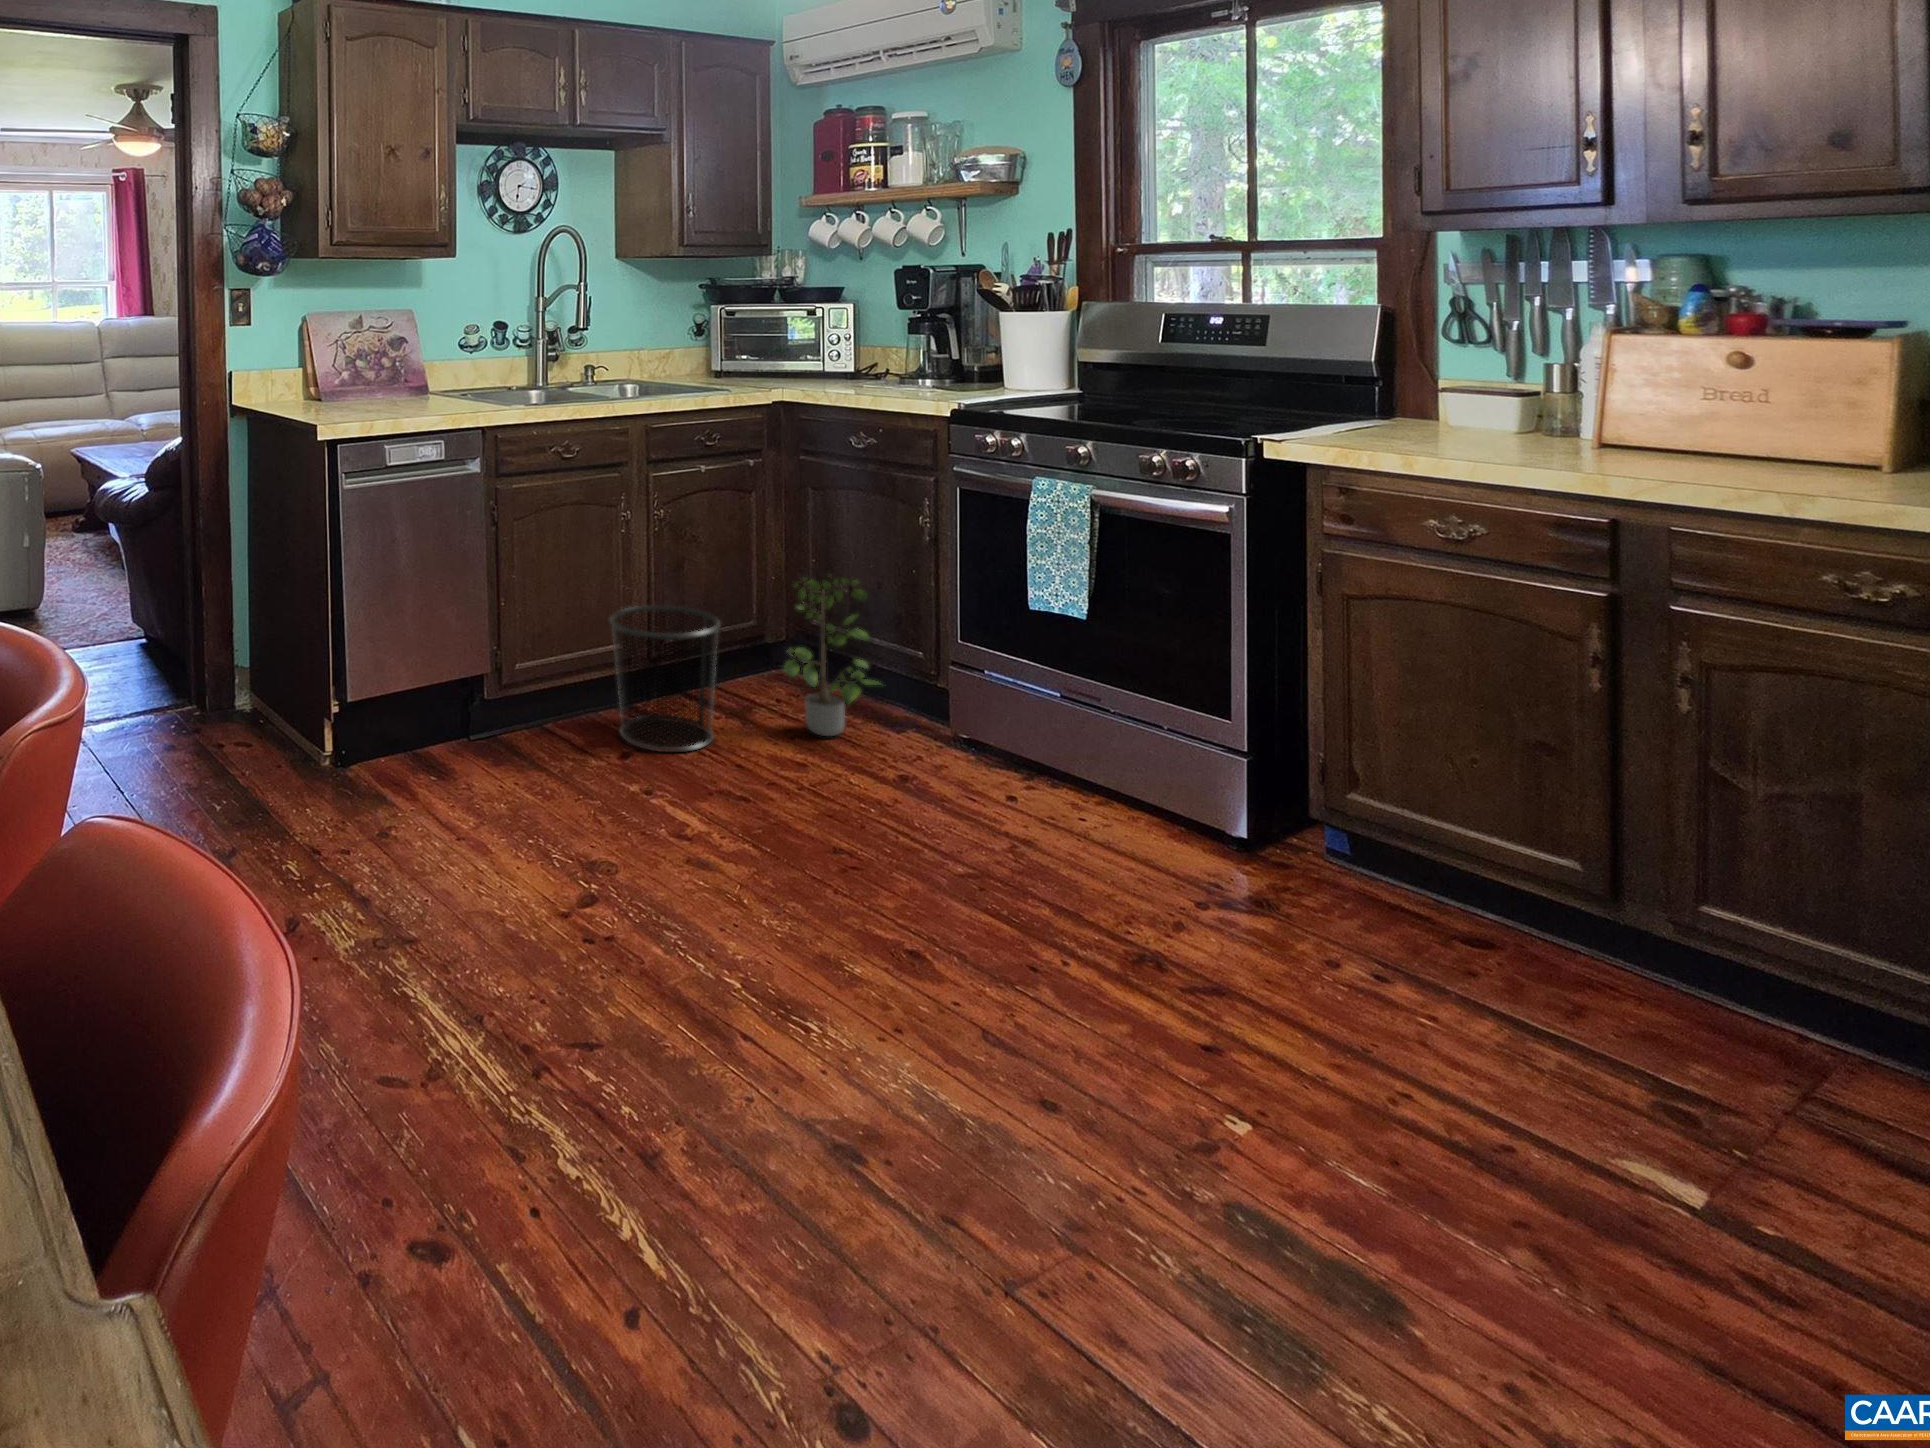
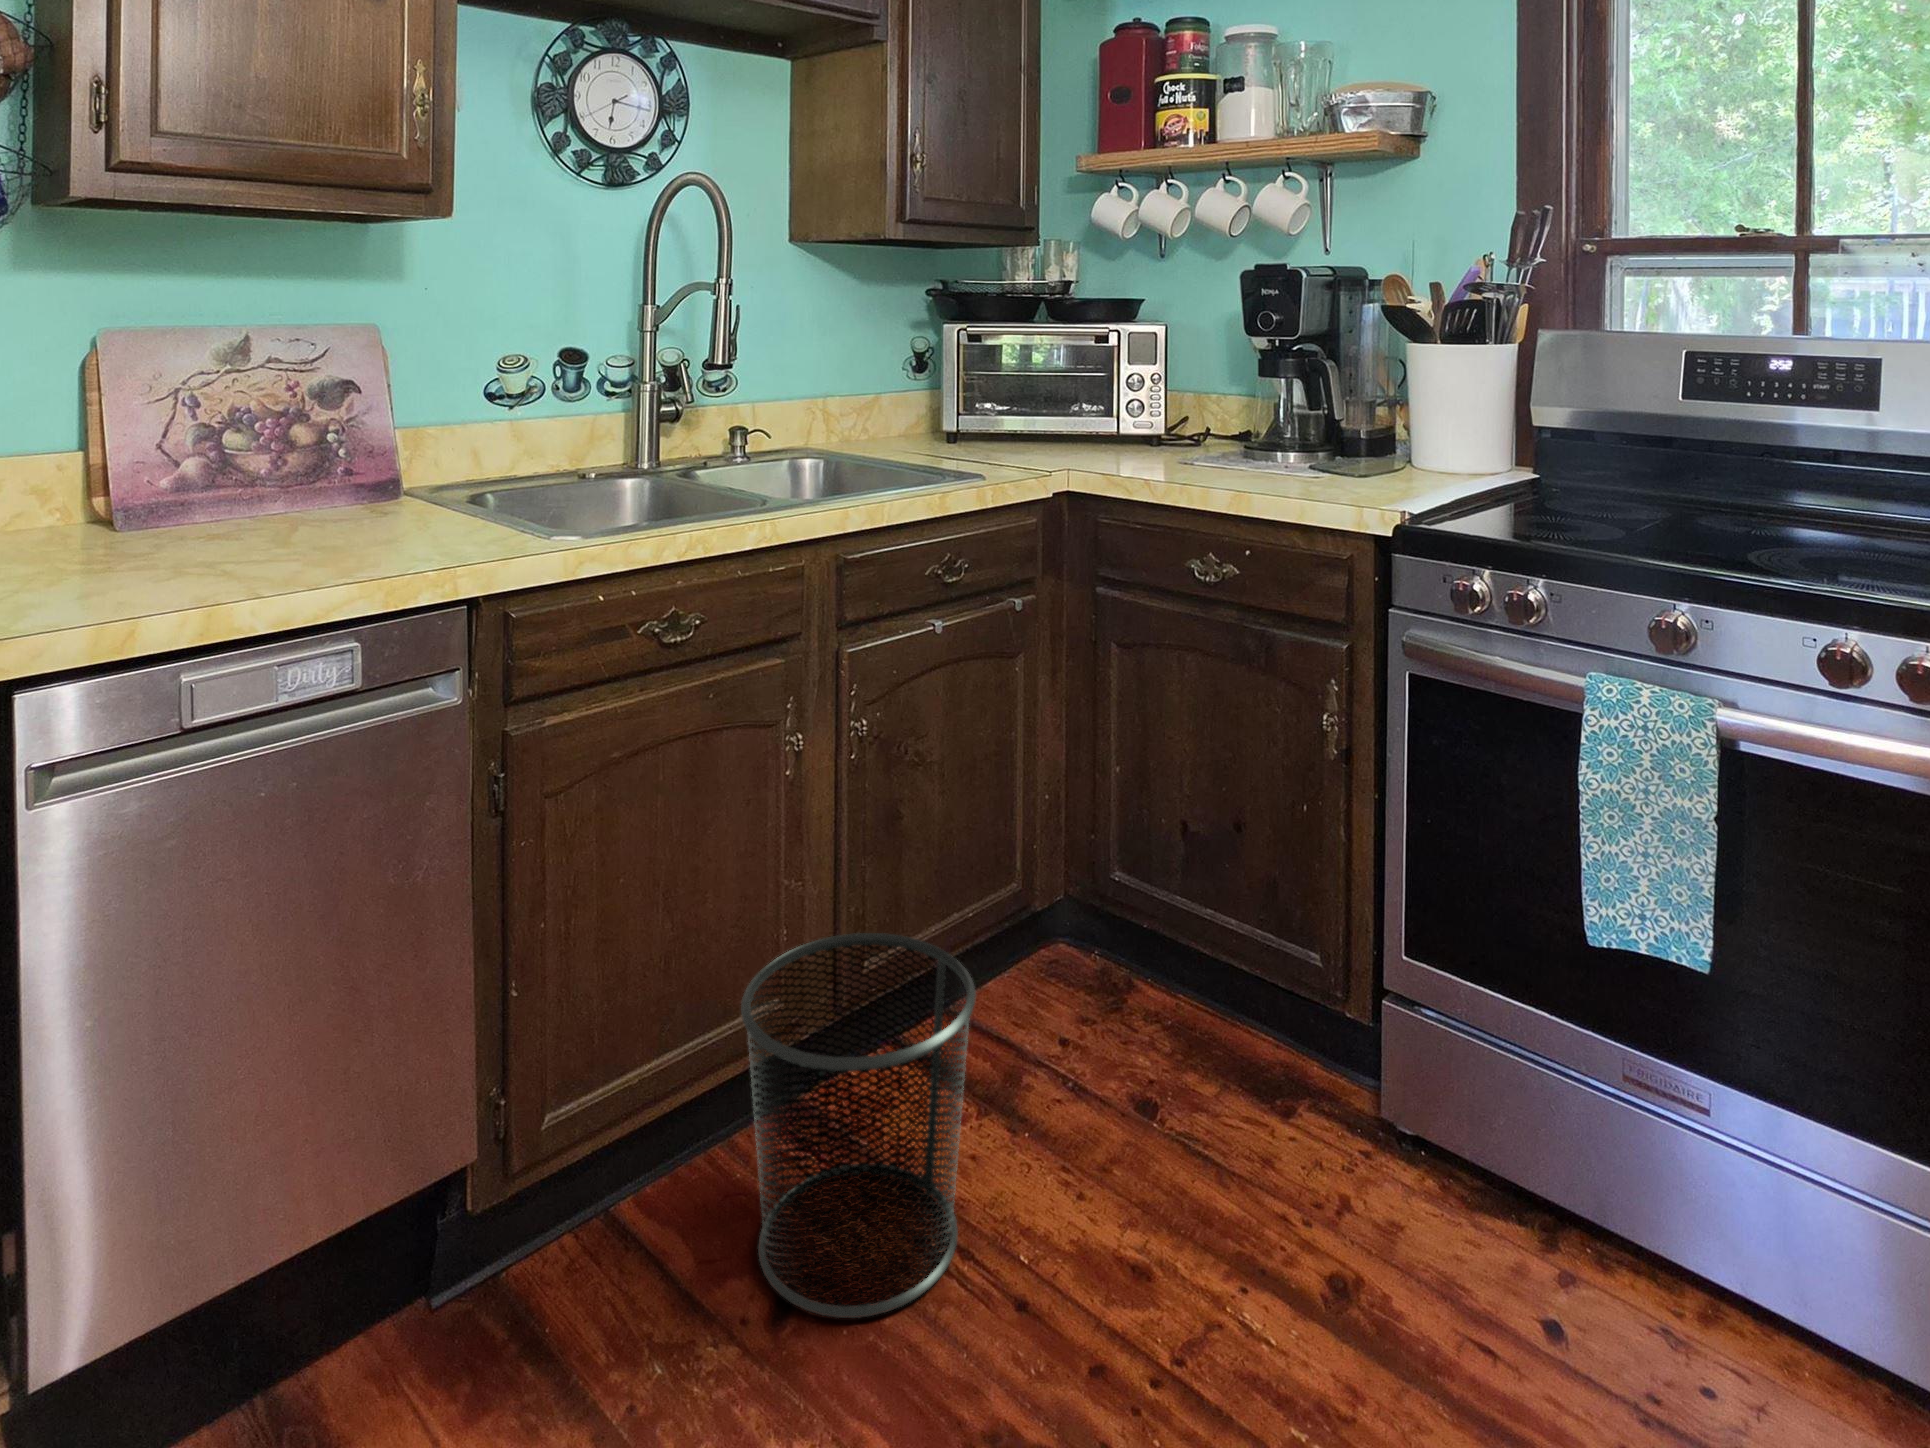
potted plant: present [784,574,880,736] -> none [1093,853,1291,1185]

